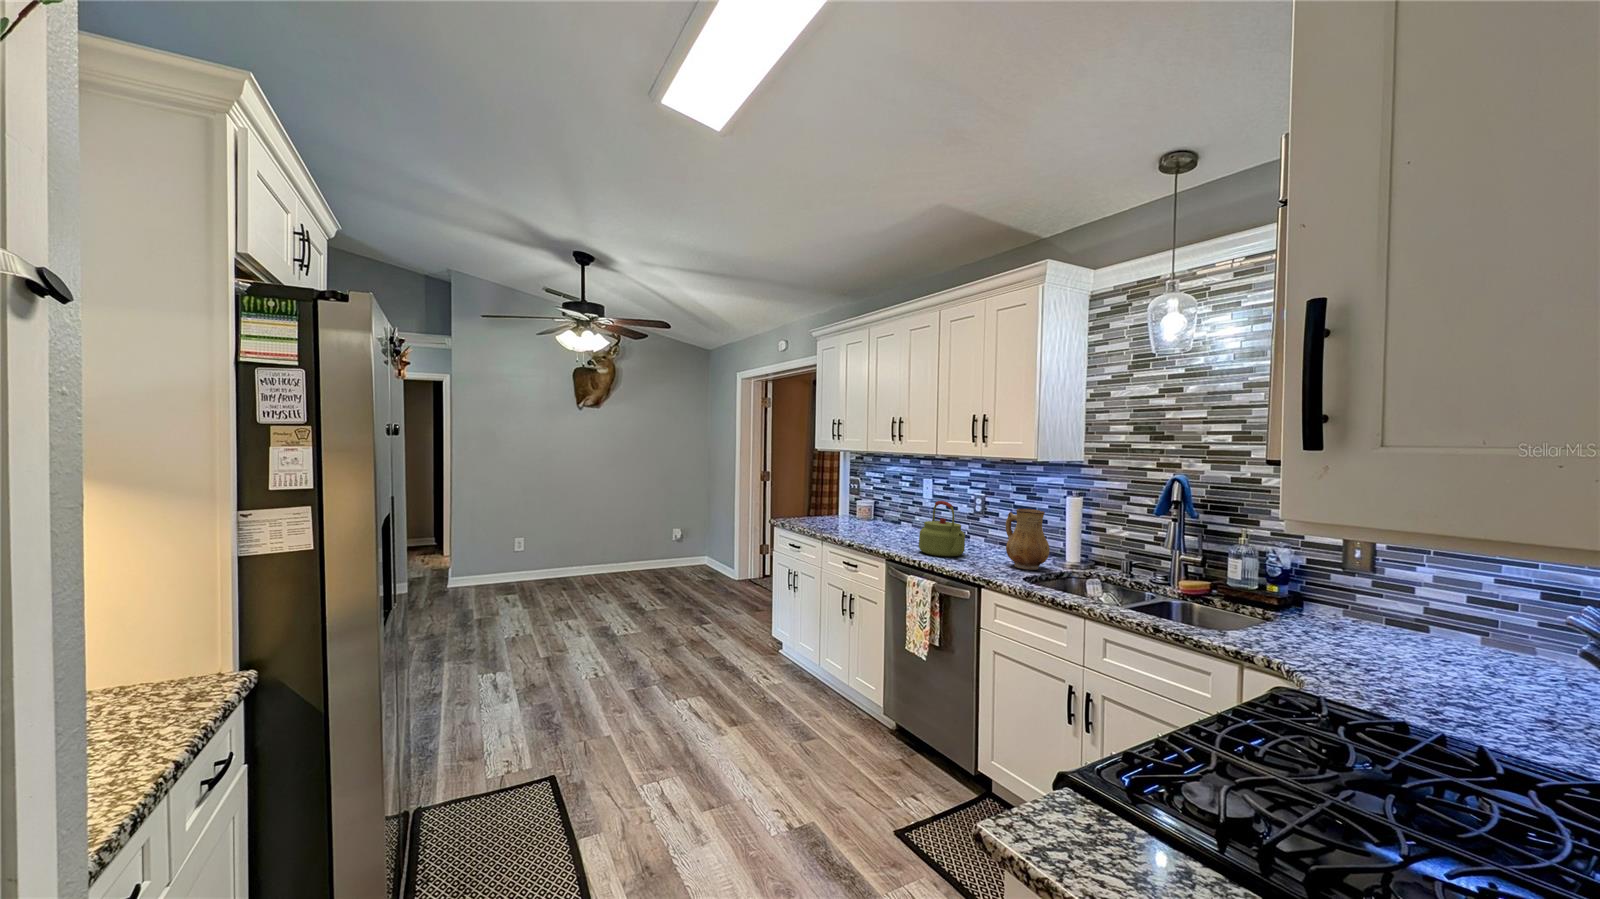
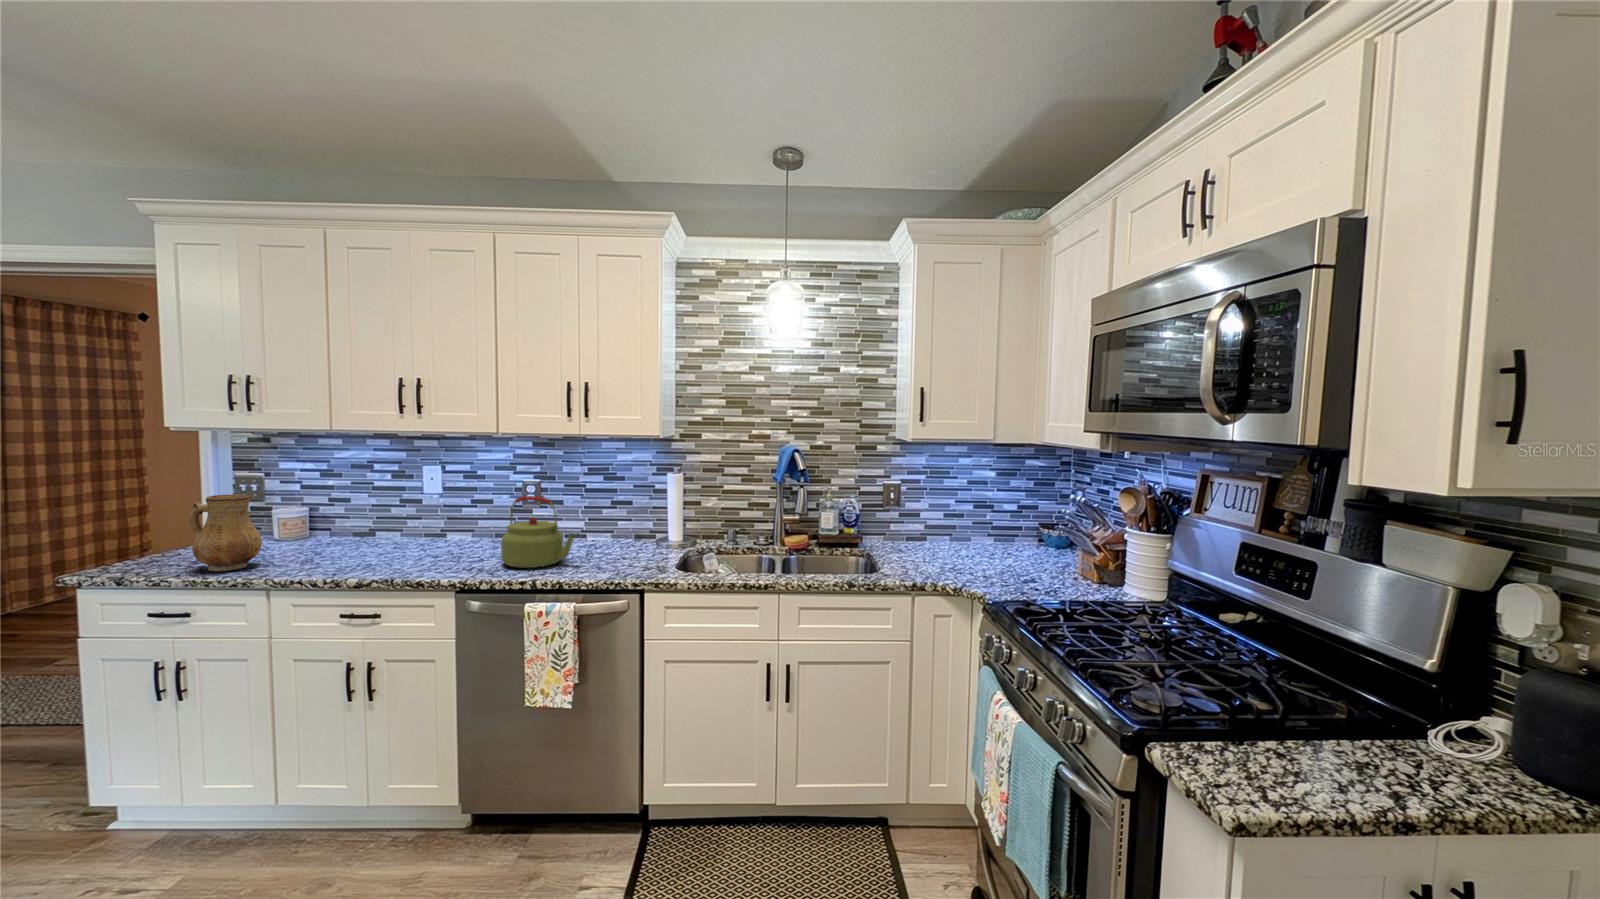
ceramic pitcher: present [1006,509,1050,570] -> present [189,494,262,571]

